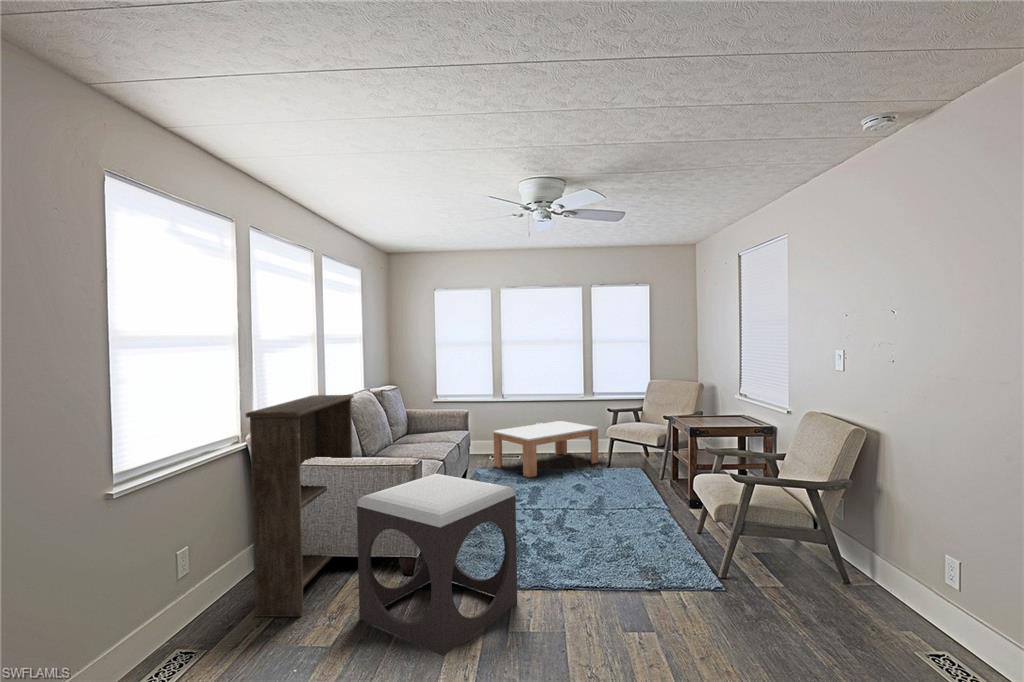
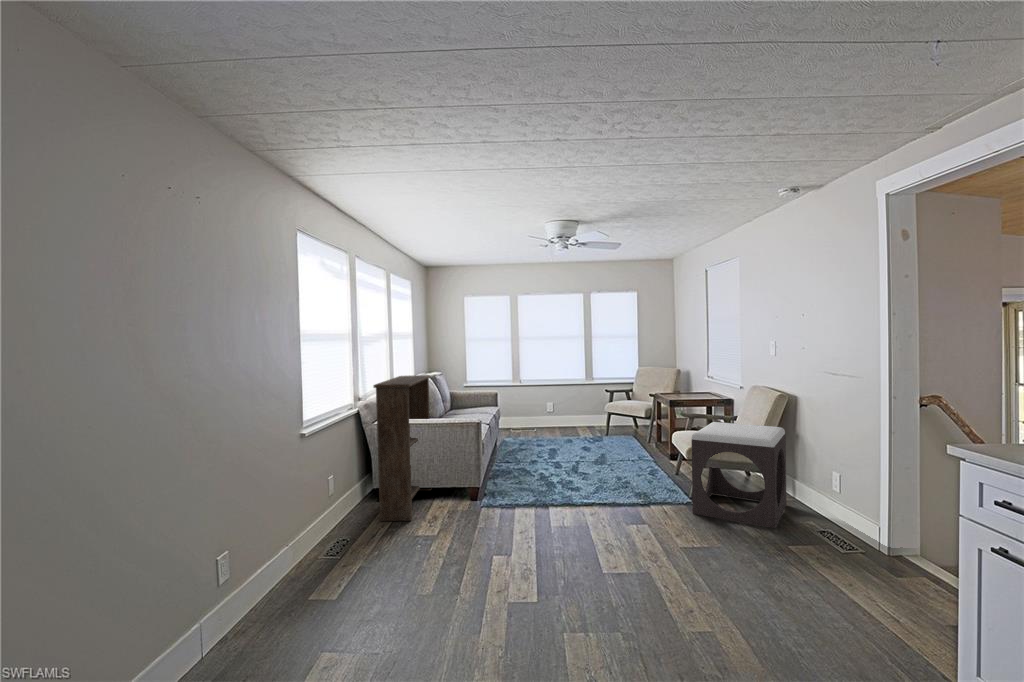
coffee table: present [493,421,599,477] -> none [515,401,599,443]
footstool: present [357,474,517,656] -> present [692,422,787,528]

